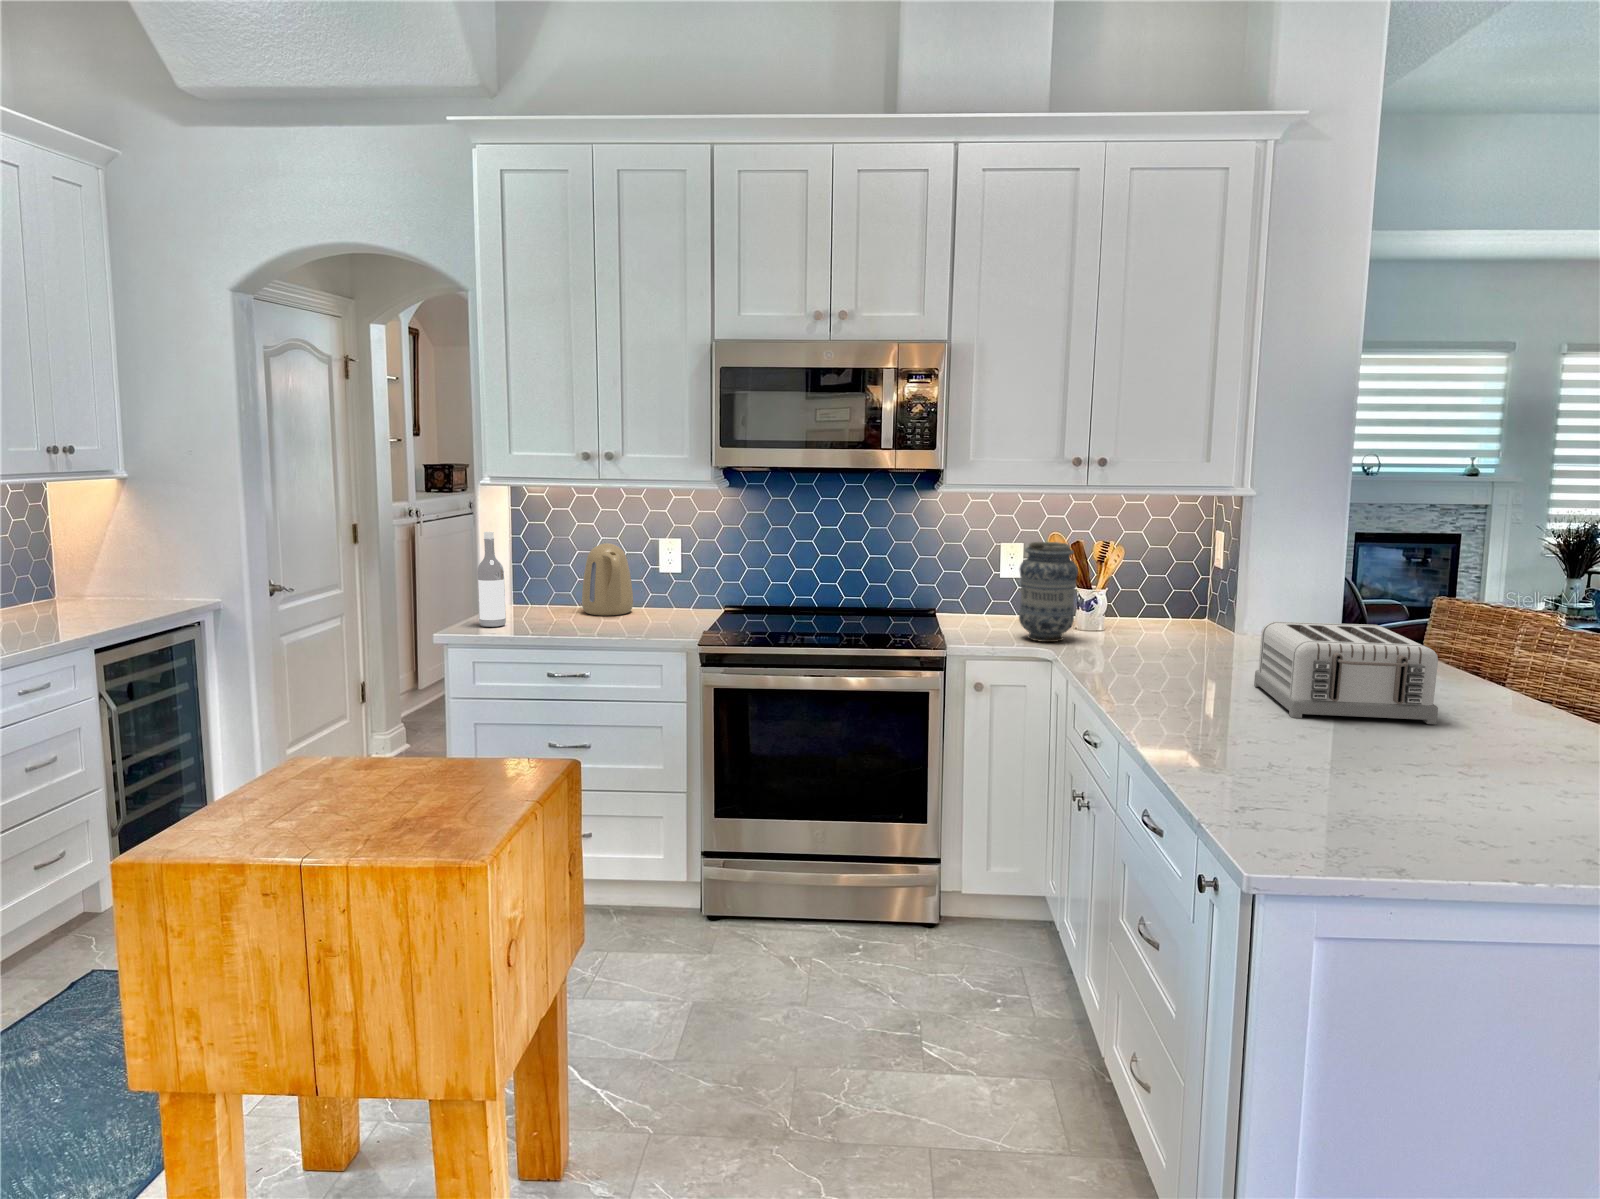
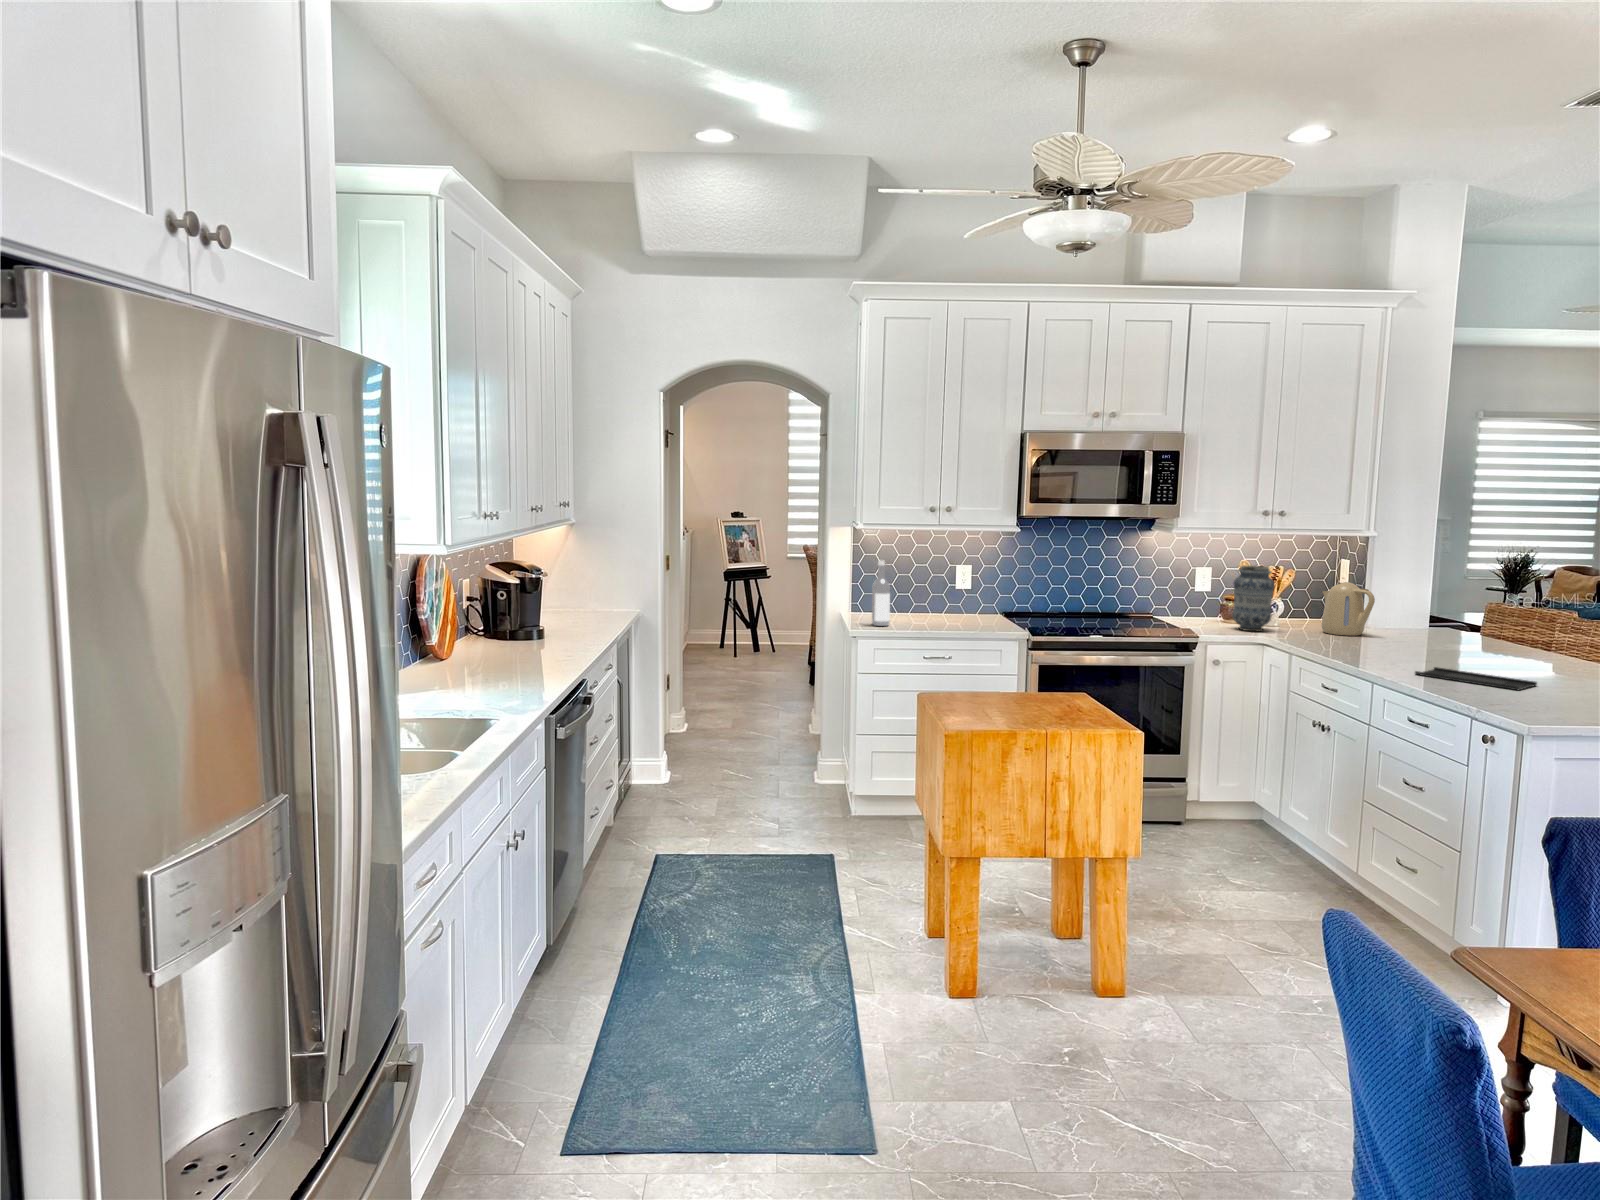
kettle: present [582,543,633,616] -> present [1322,582,1375,636]
toaster: present [1254,621,1438,724] -> none [1418,611,1546,667]
tray: none [1169,725,1366,787] -> present [1415,667,1537,690]

